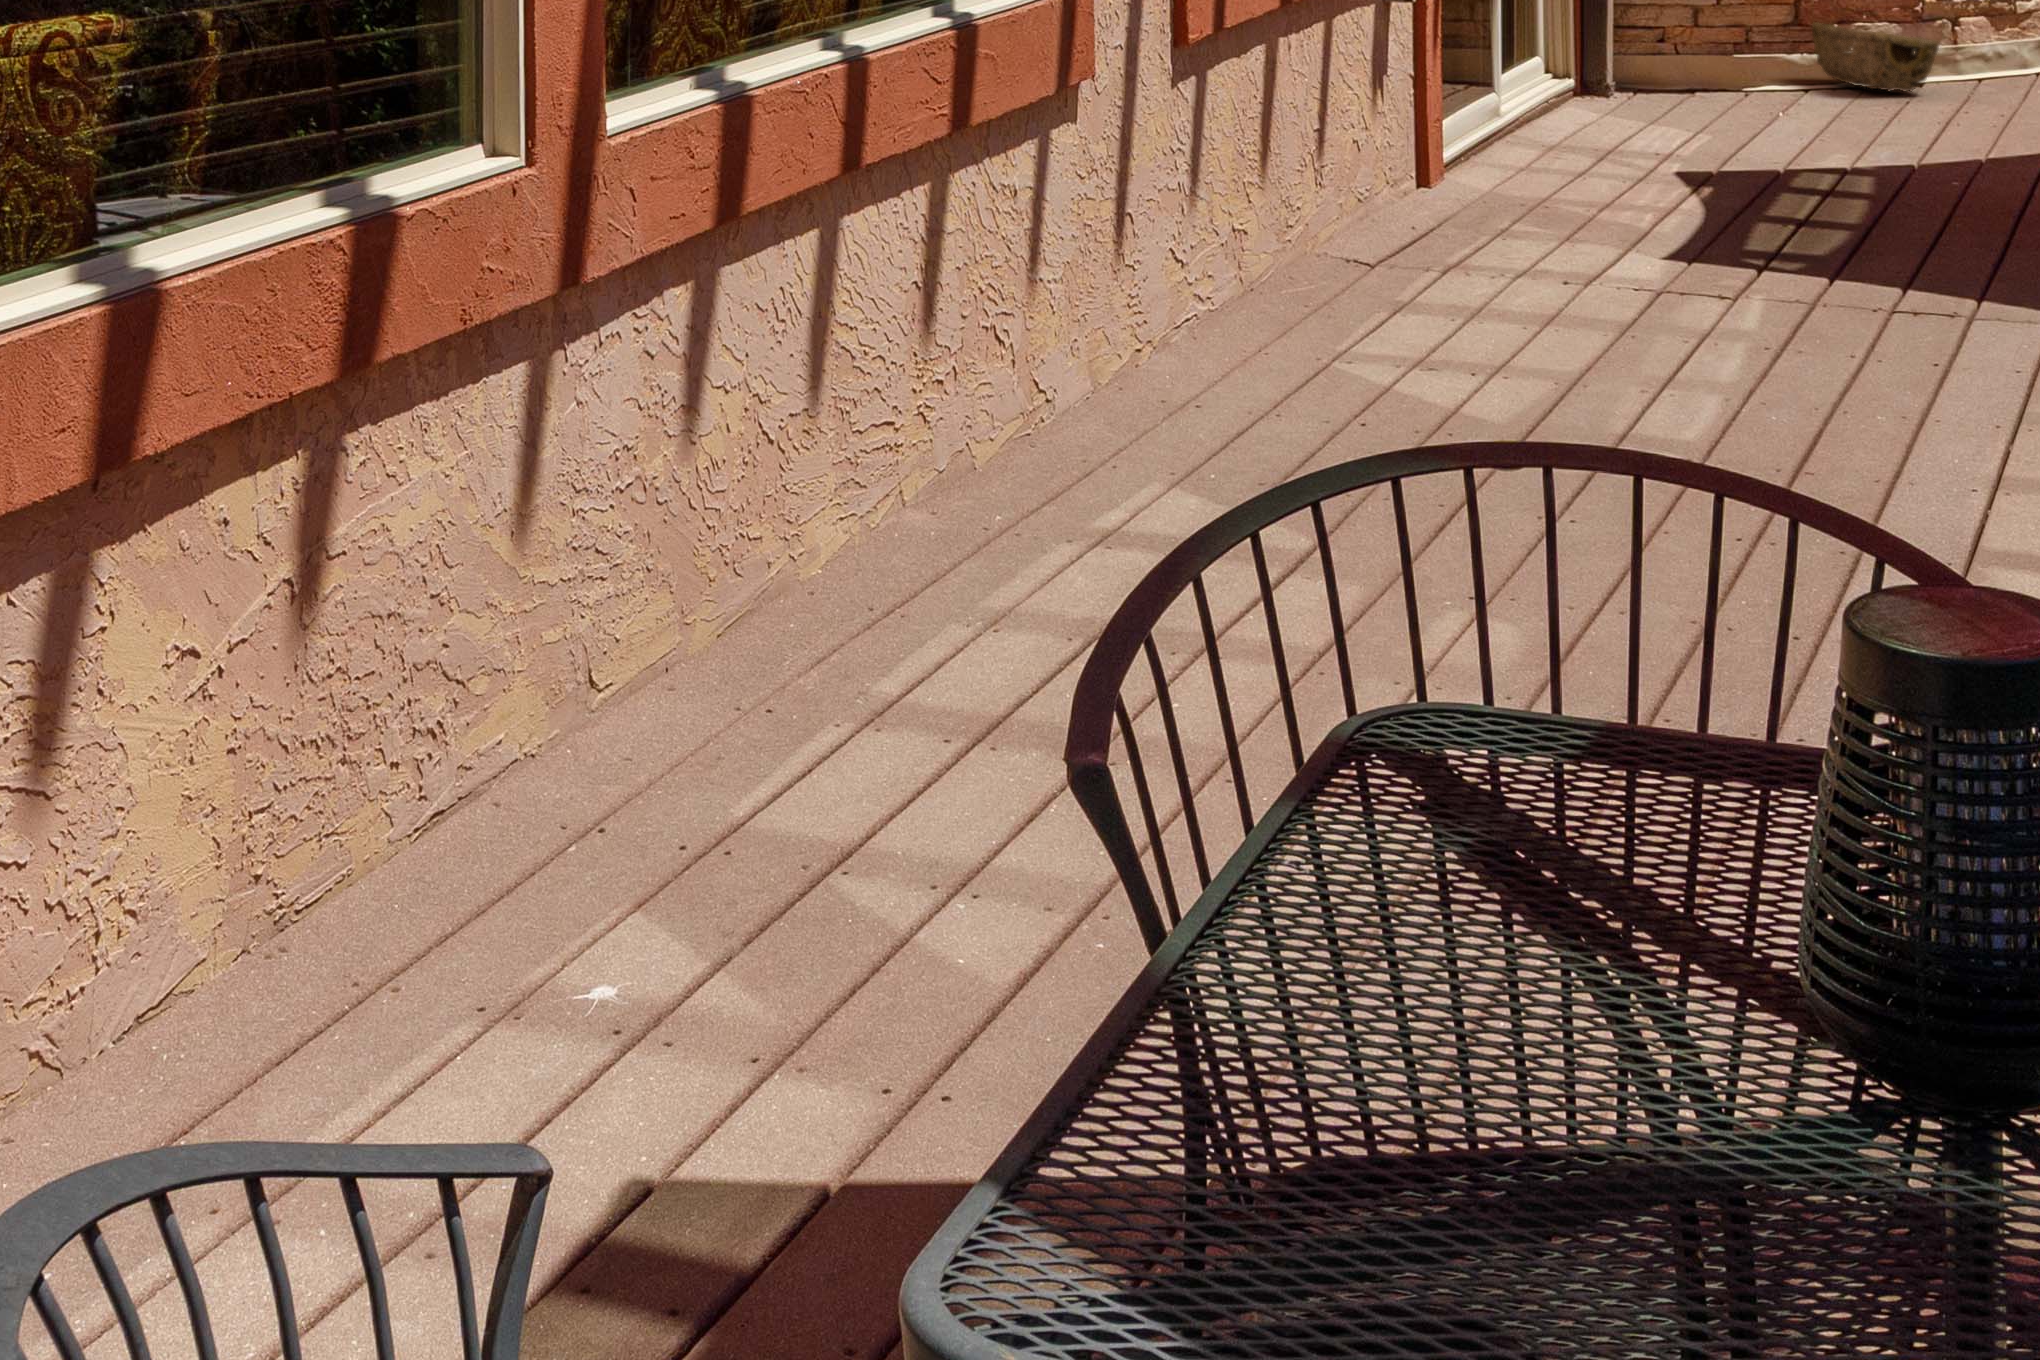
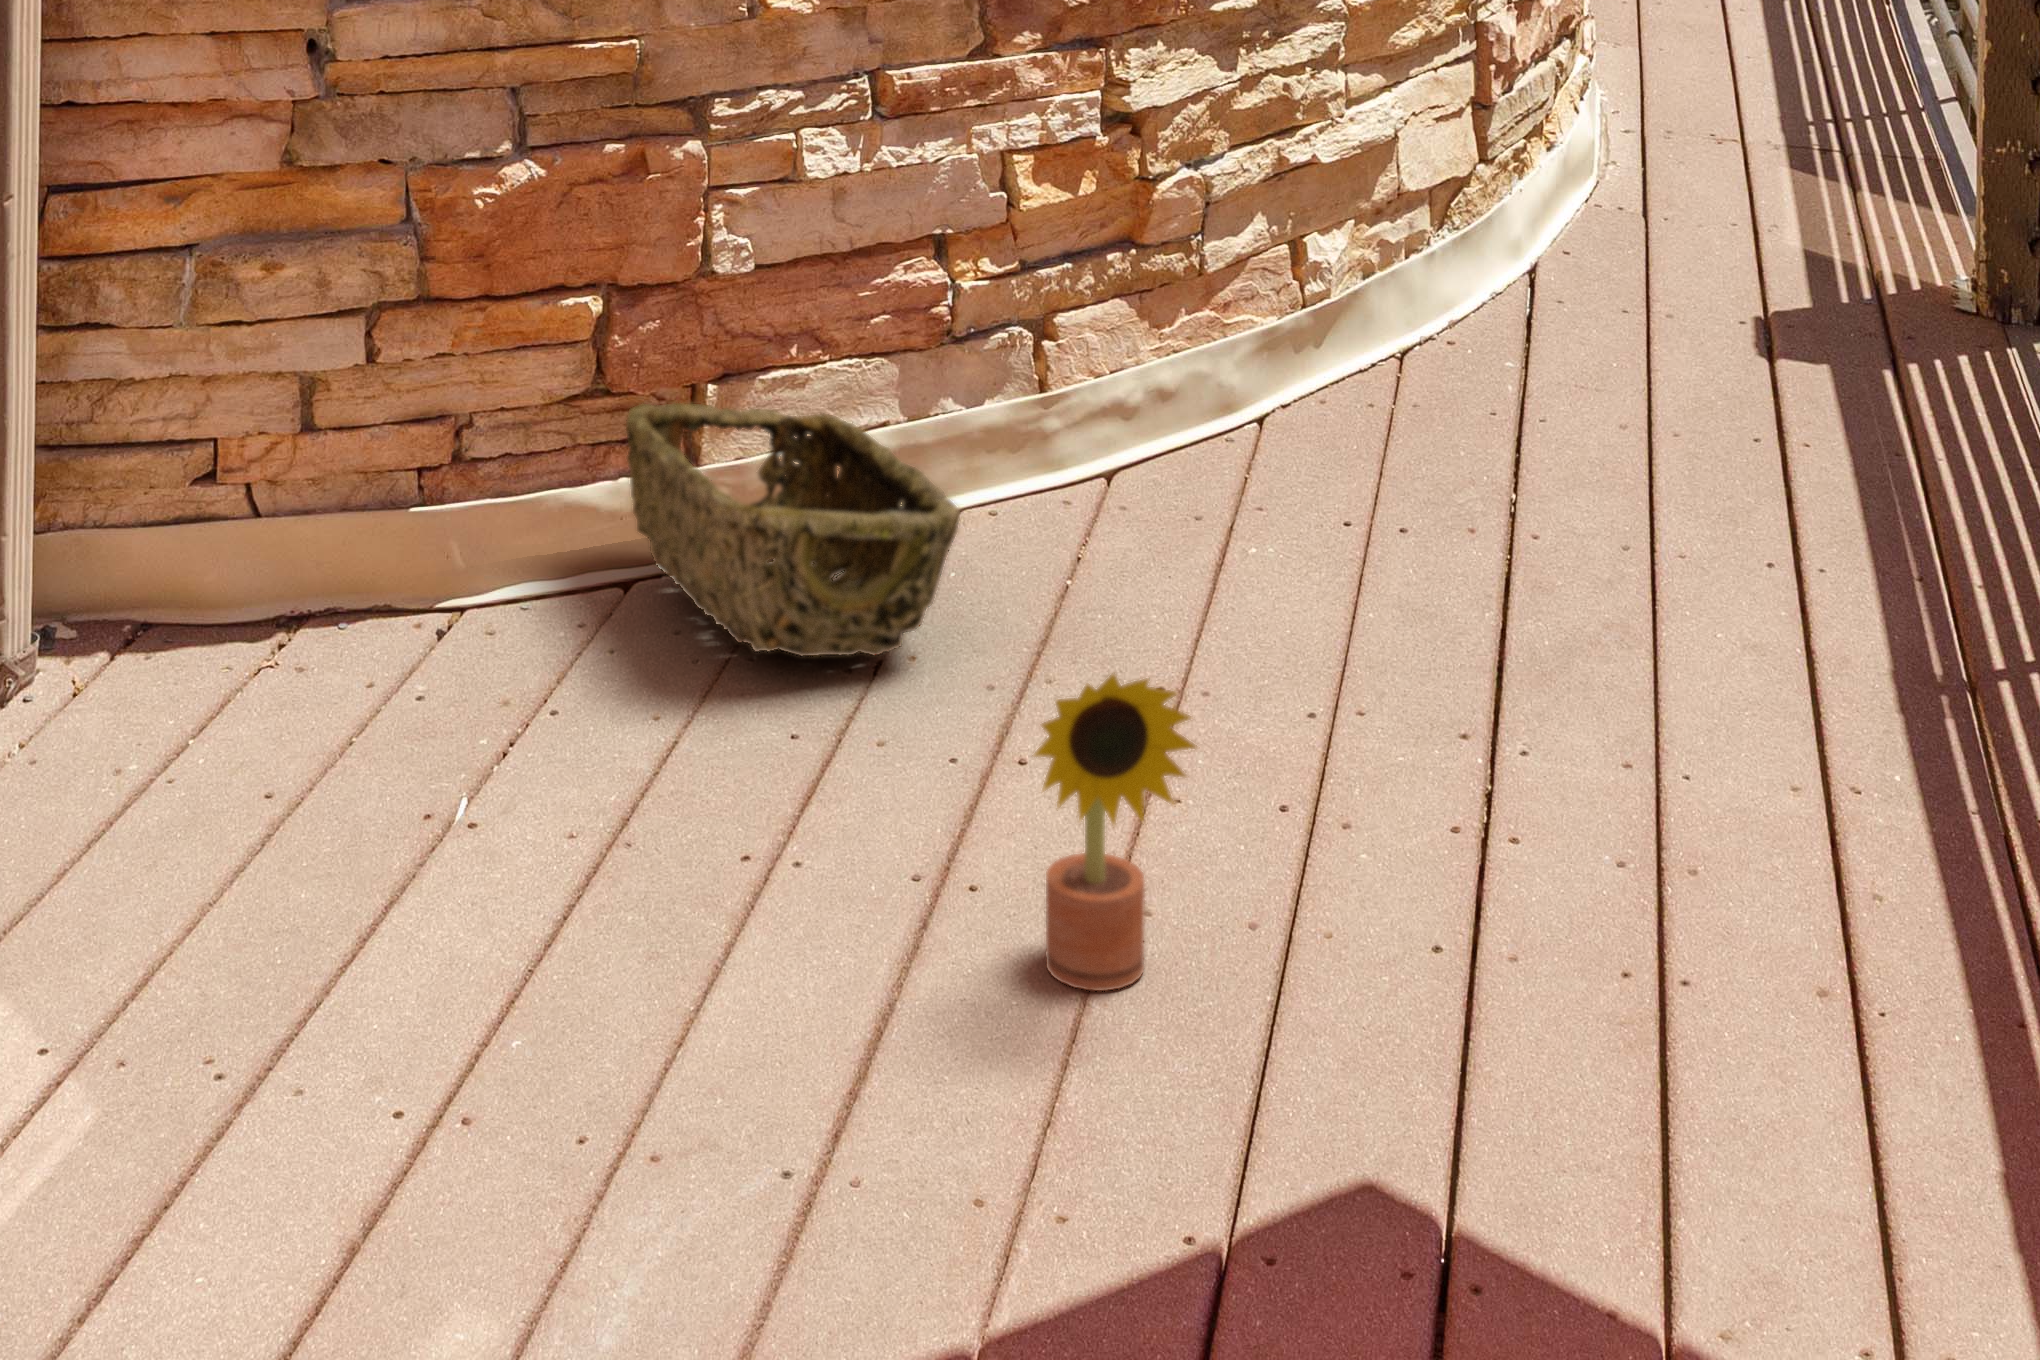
decorative plant: none [1984,30,2036,130] -> present [1035,674,1197,991]

